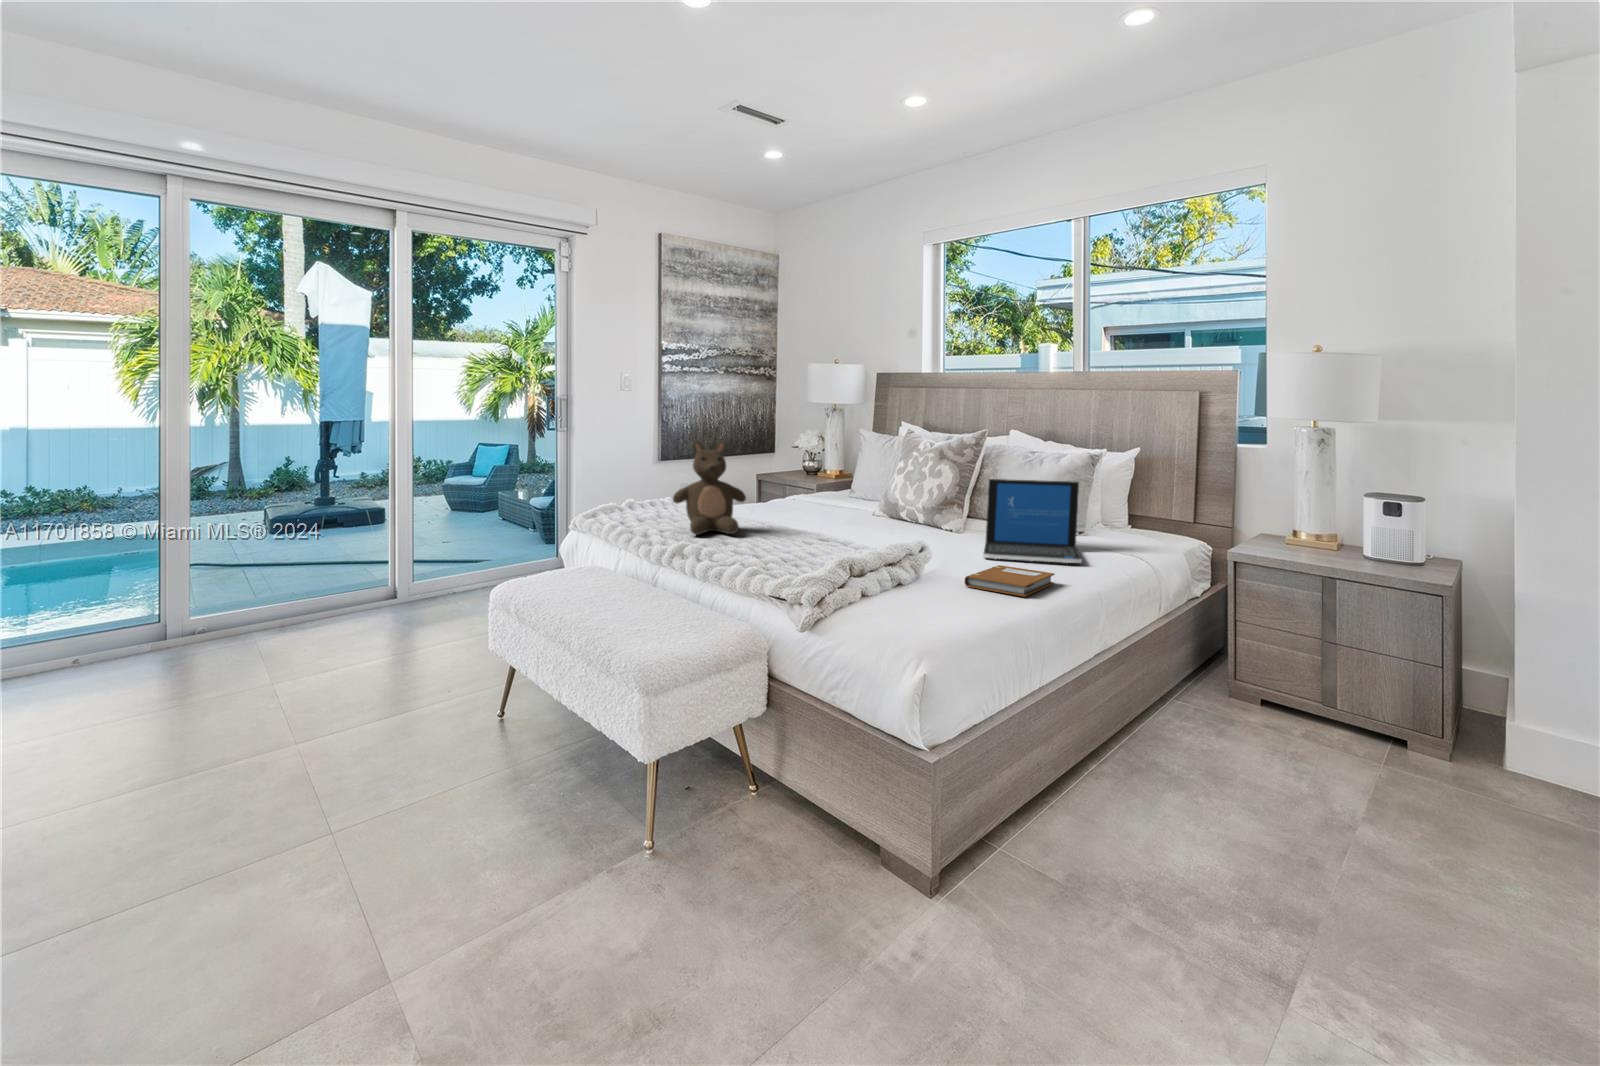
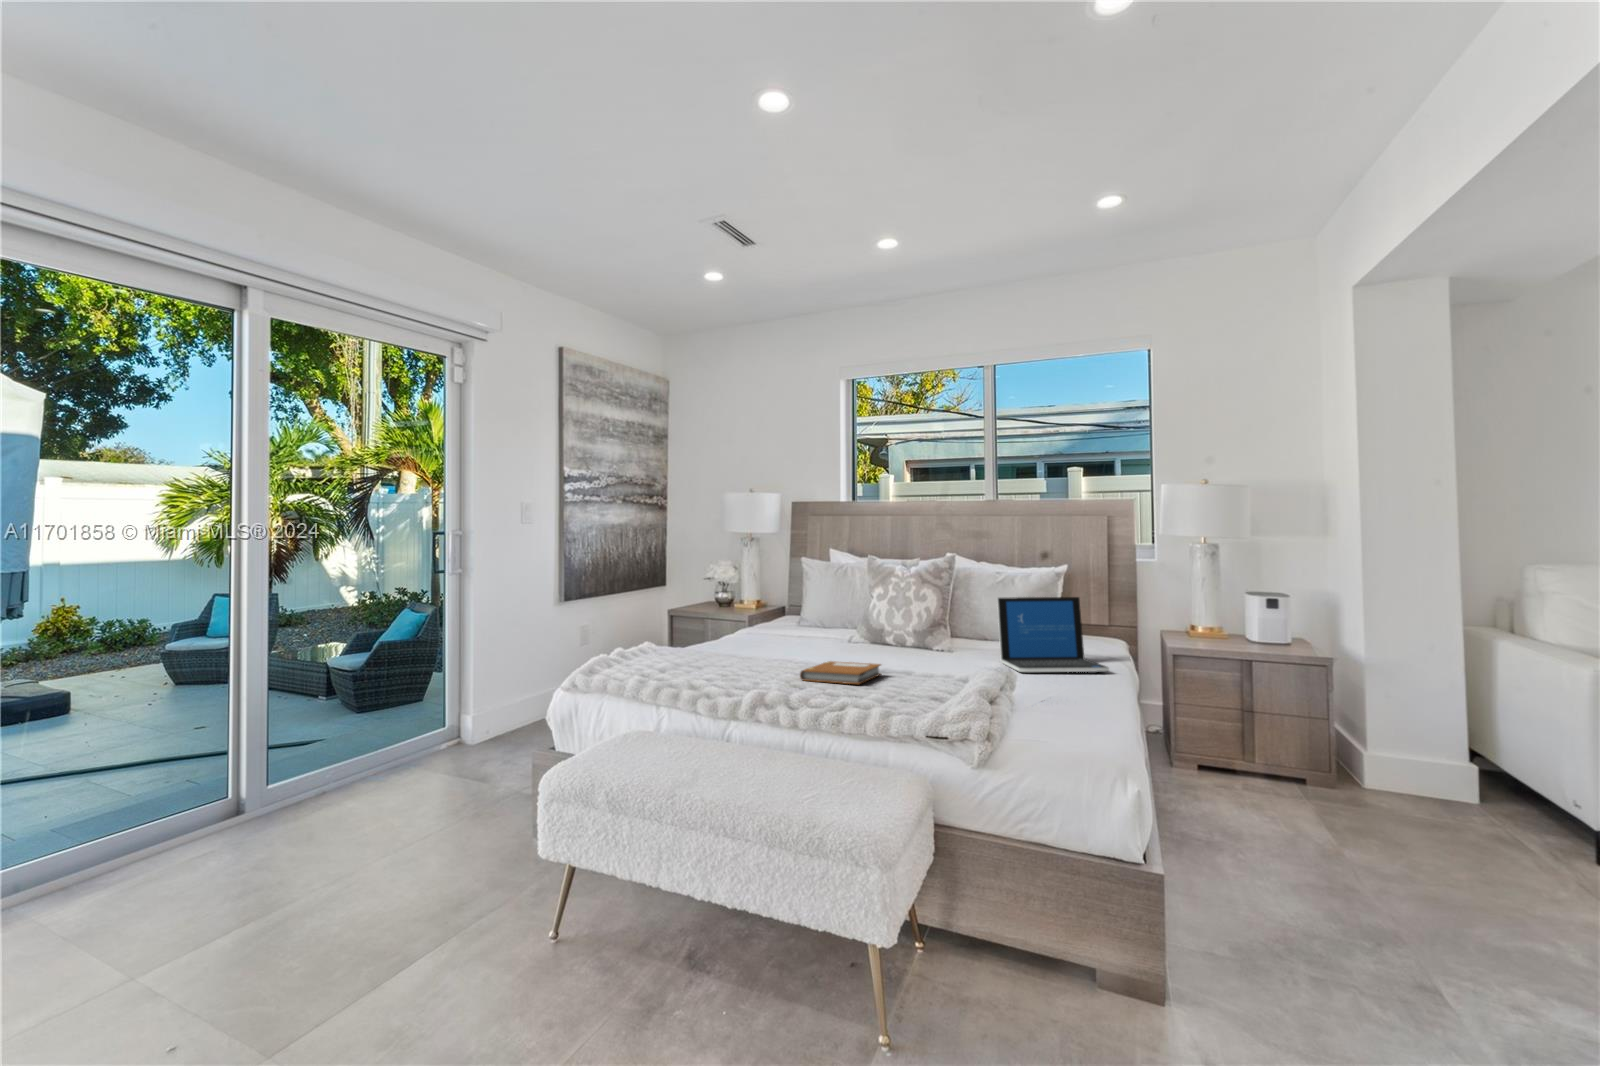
stuffed bear: present [673,442,746,535] -> none [708,566,786,665]
notebook: present [965,565,1054,597] -> present [800,661,881,684]

